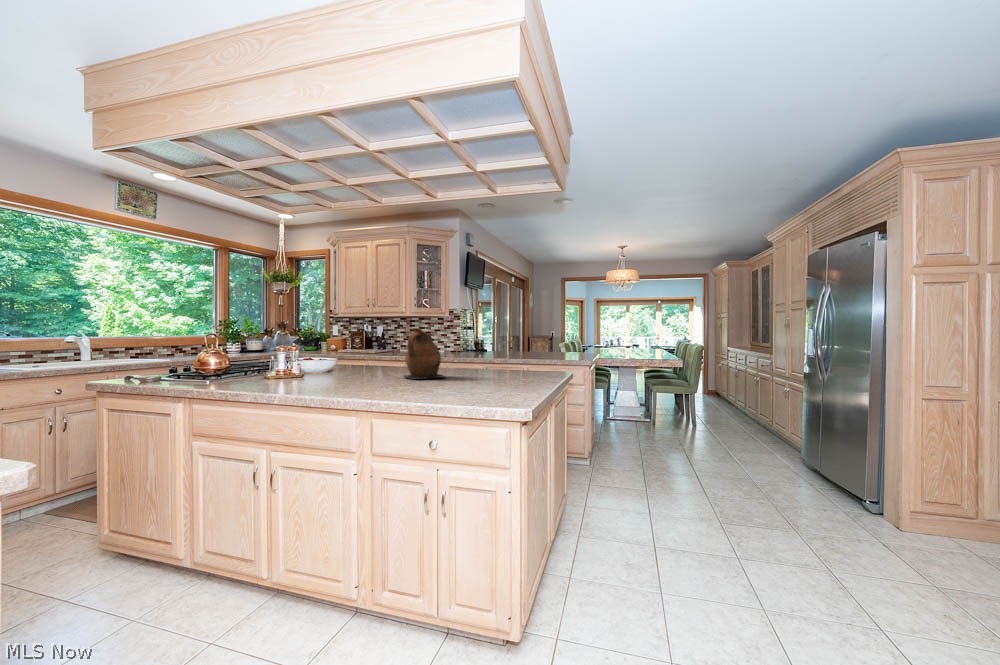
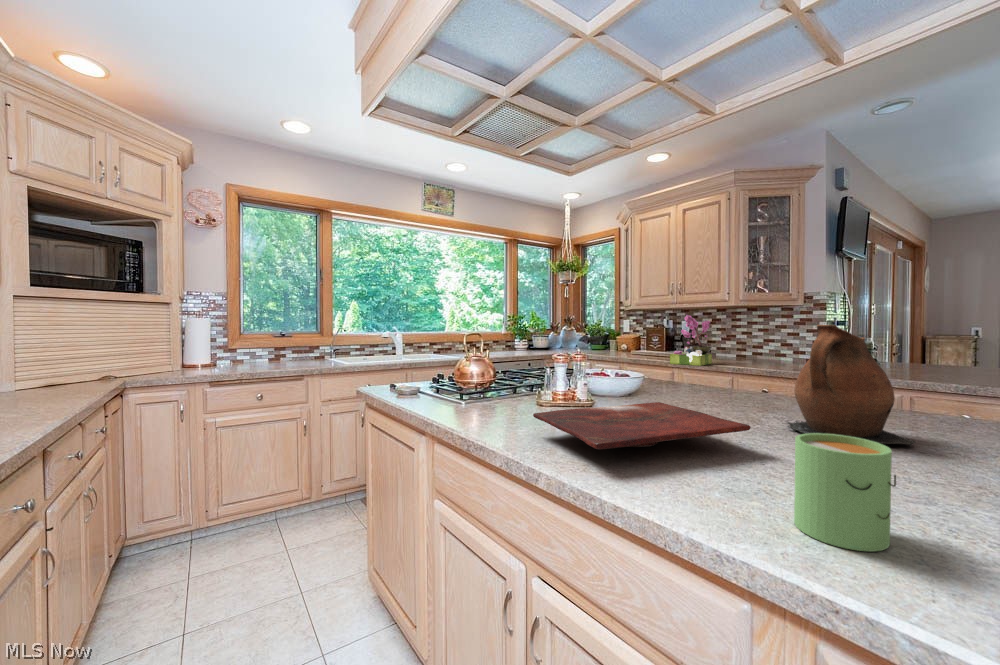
flower arrangement: none [365,321,394,357] -> present [670,315,712,366]
mug: none [376,365,404,397] -> present [794,433,896,551]
cutting board: none [267,369,378,387] -> present [533,402,751,449]

